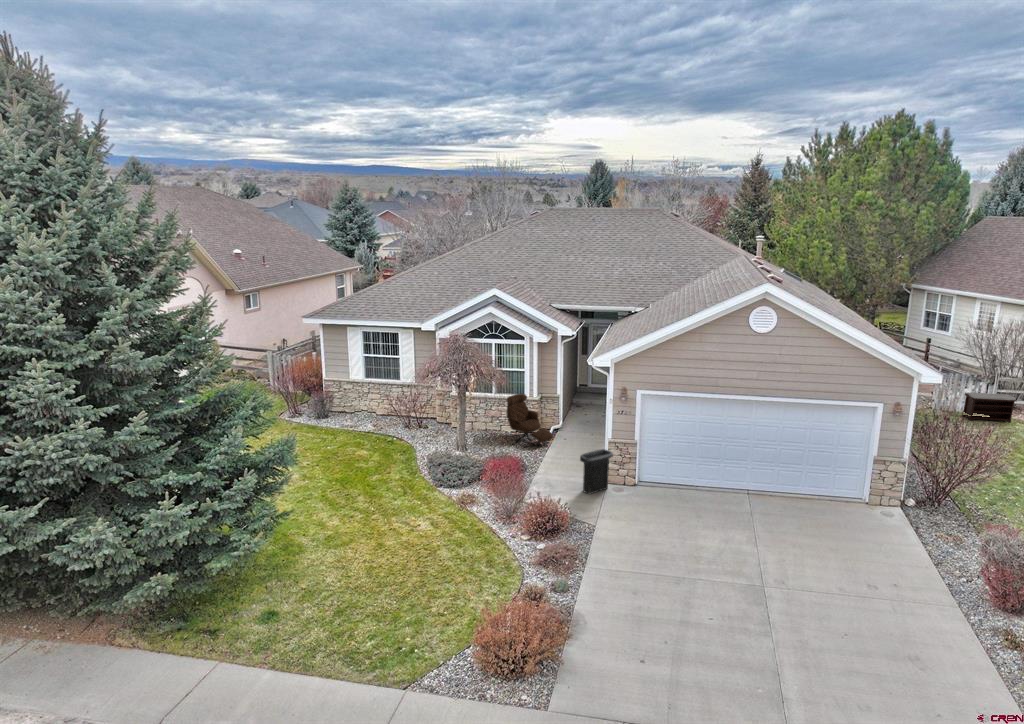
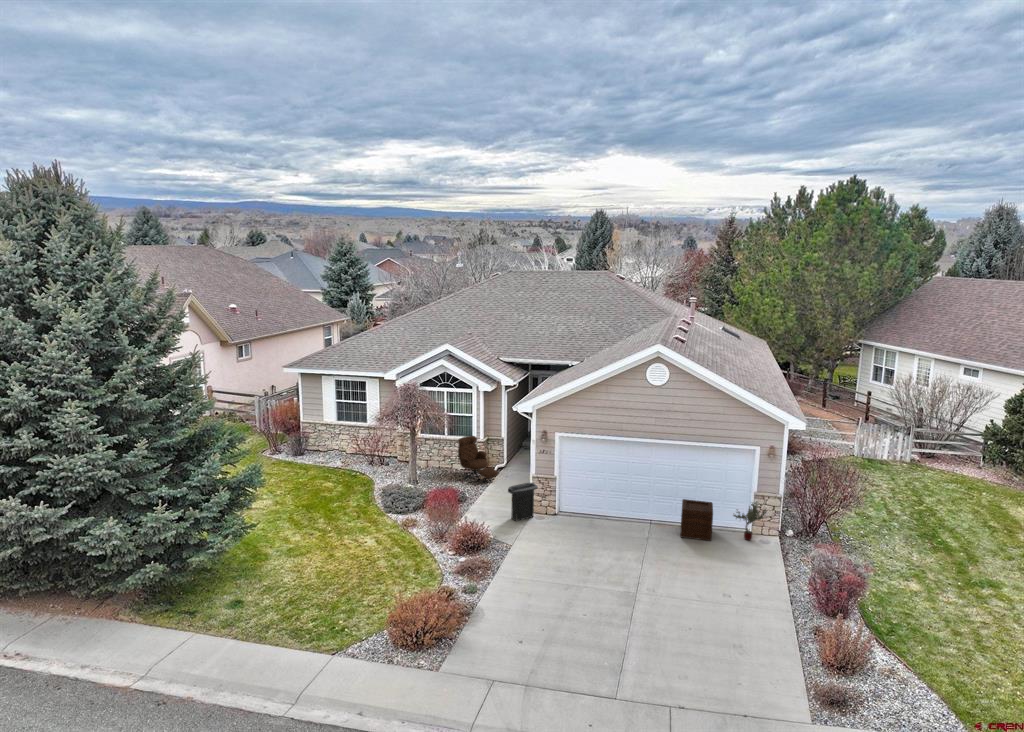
bench: present [962,393,1017,423] -> none [880,439,925,467]
wooden crate: none [782,467,831,517] -> present [680,499,713,541]
potted tree: none [849,470,896,516] -> present [733,502,767,540]

